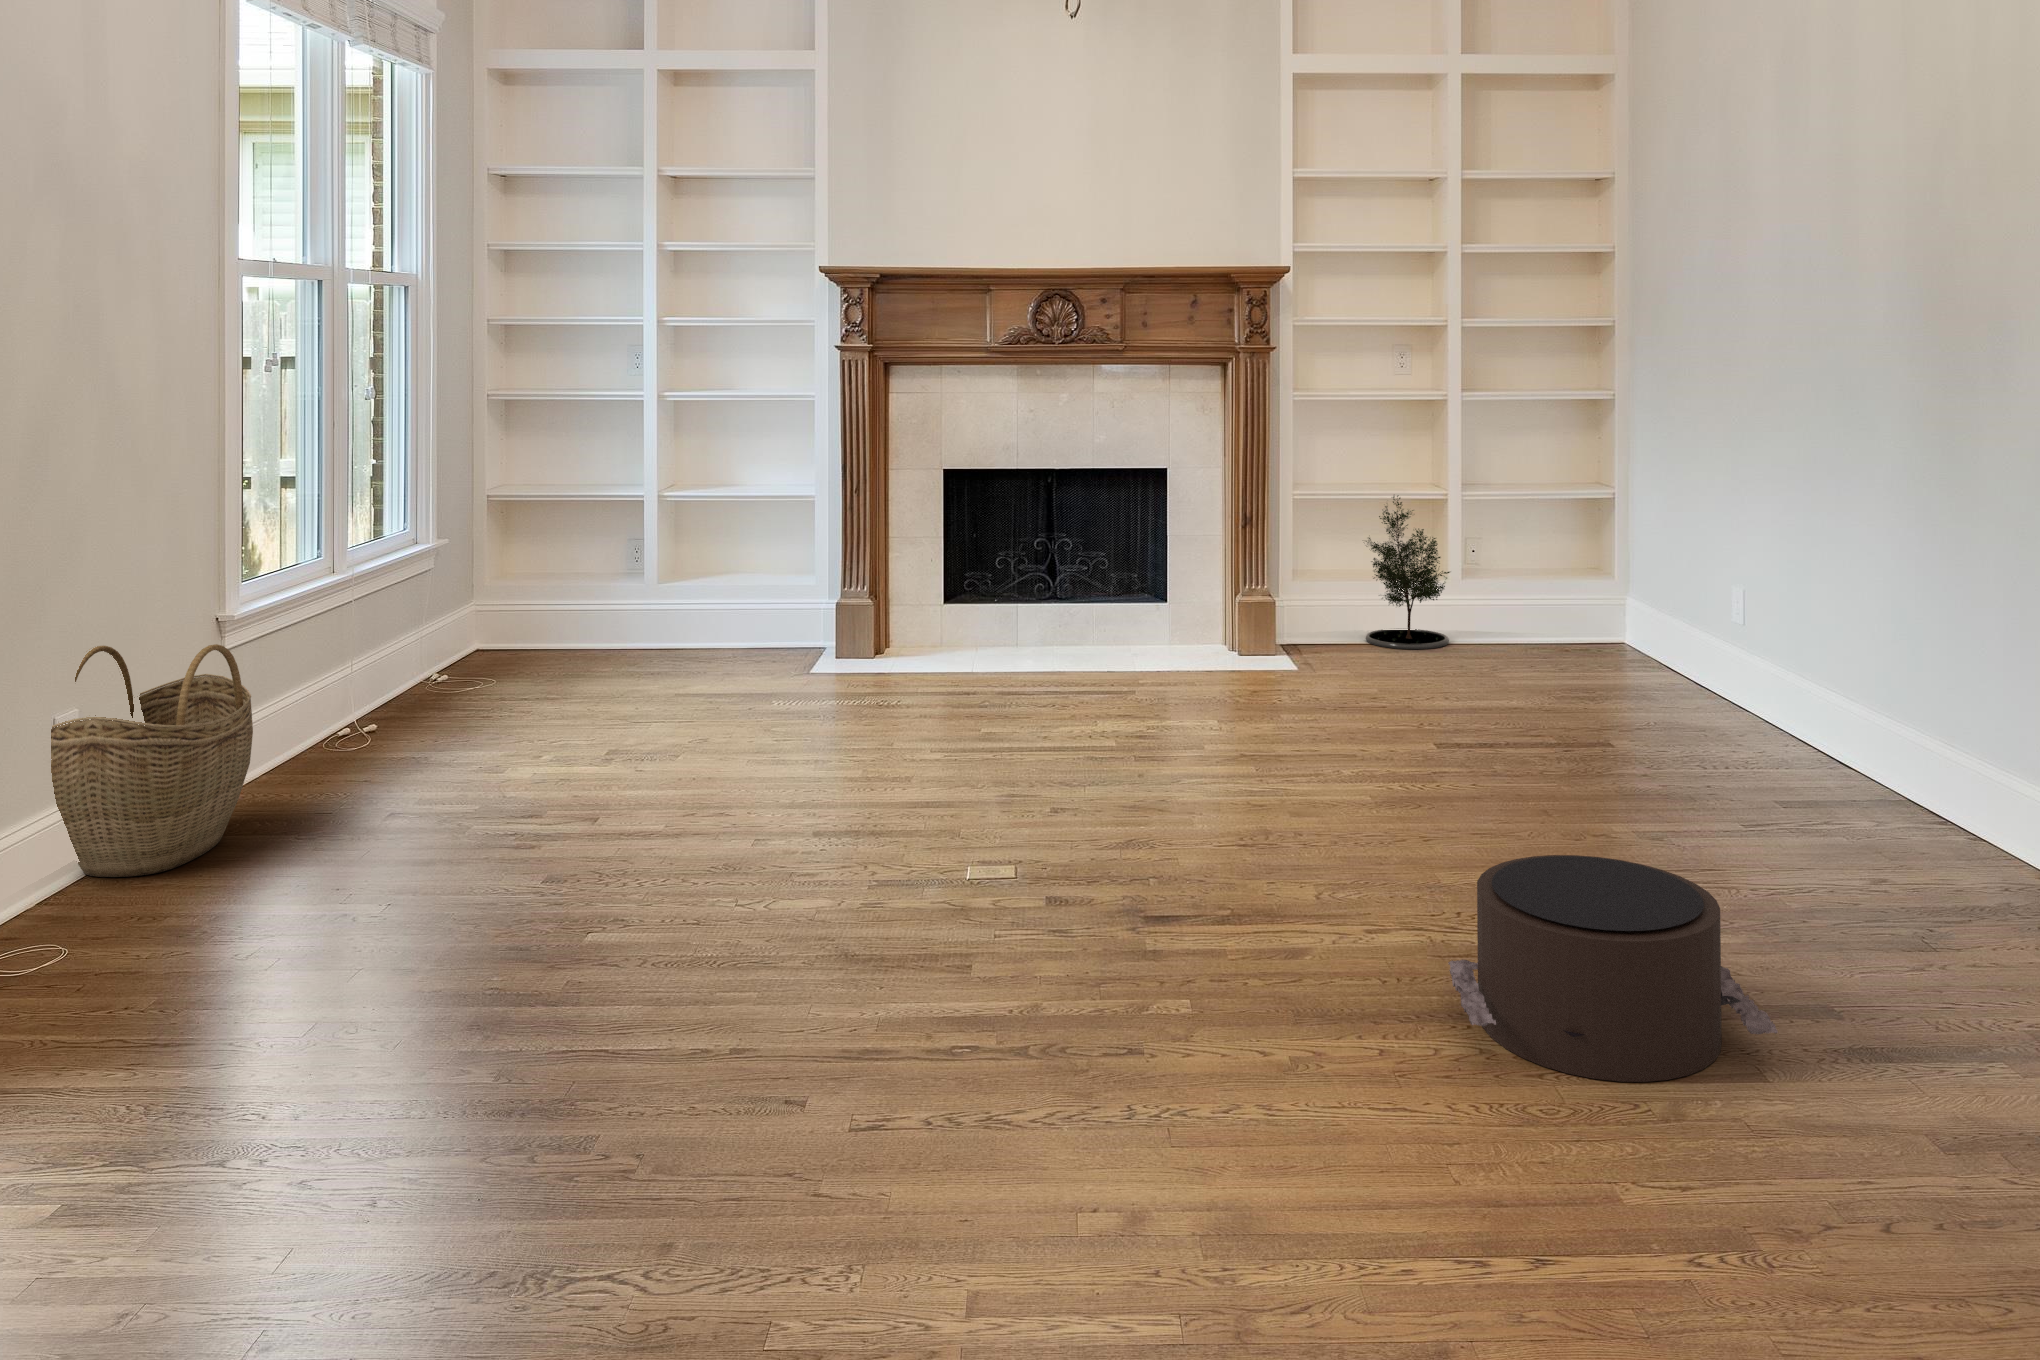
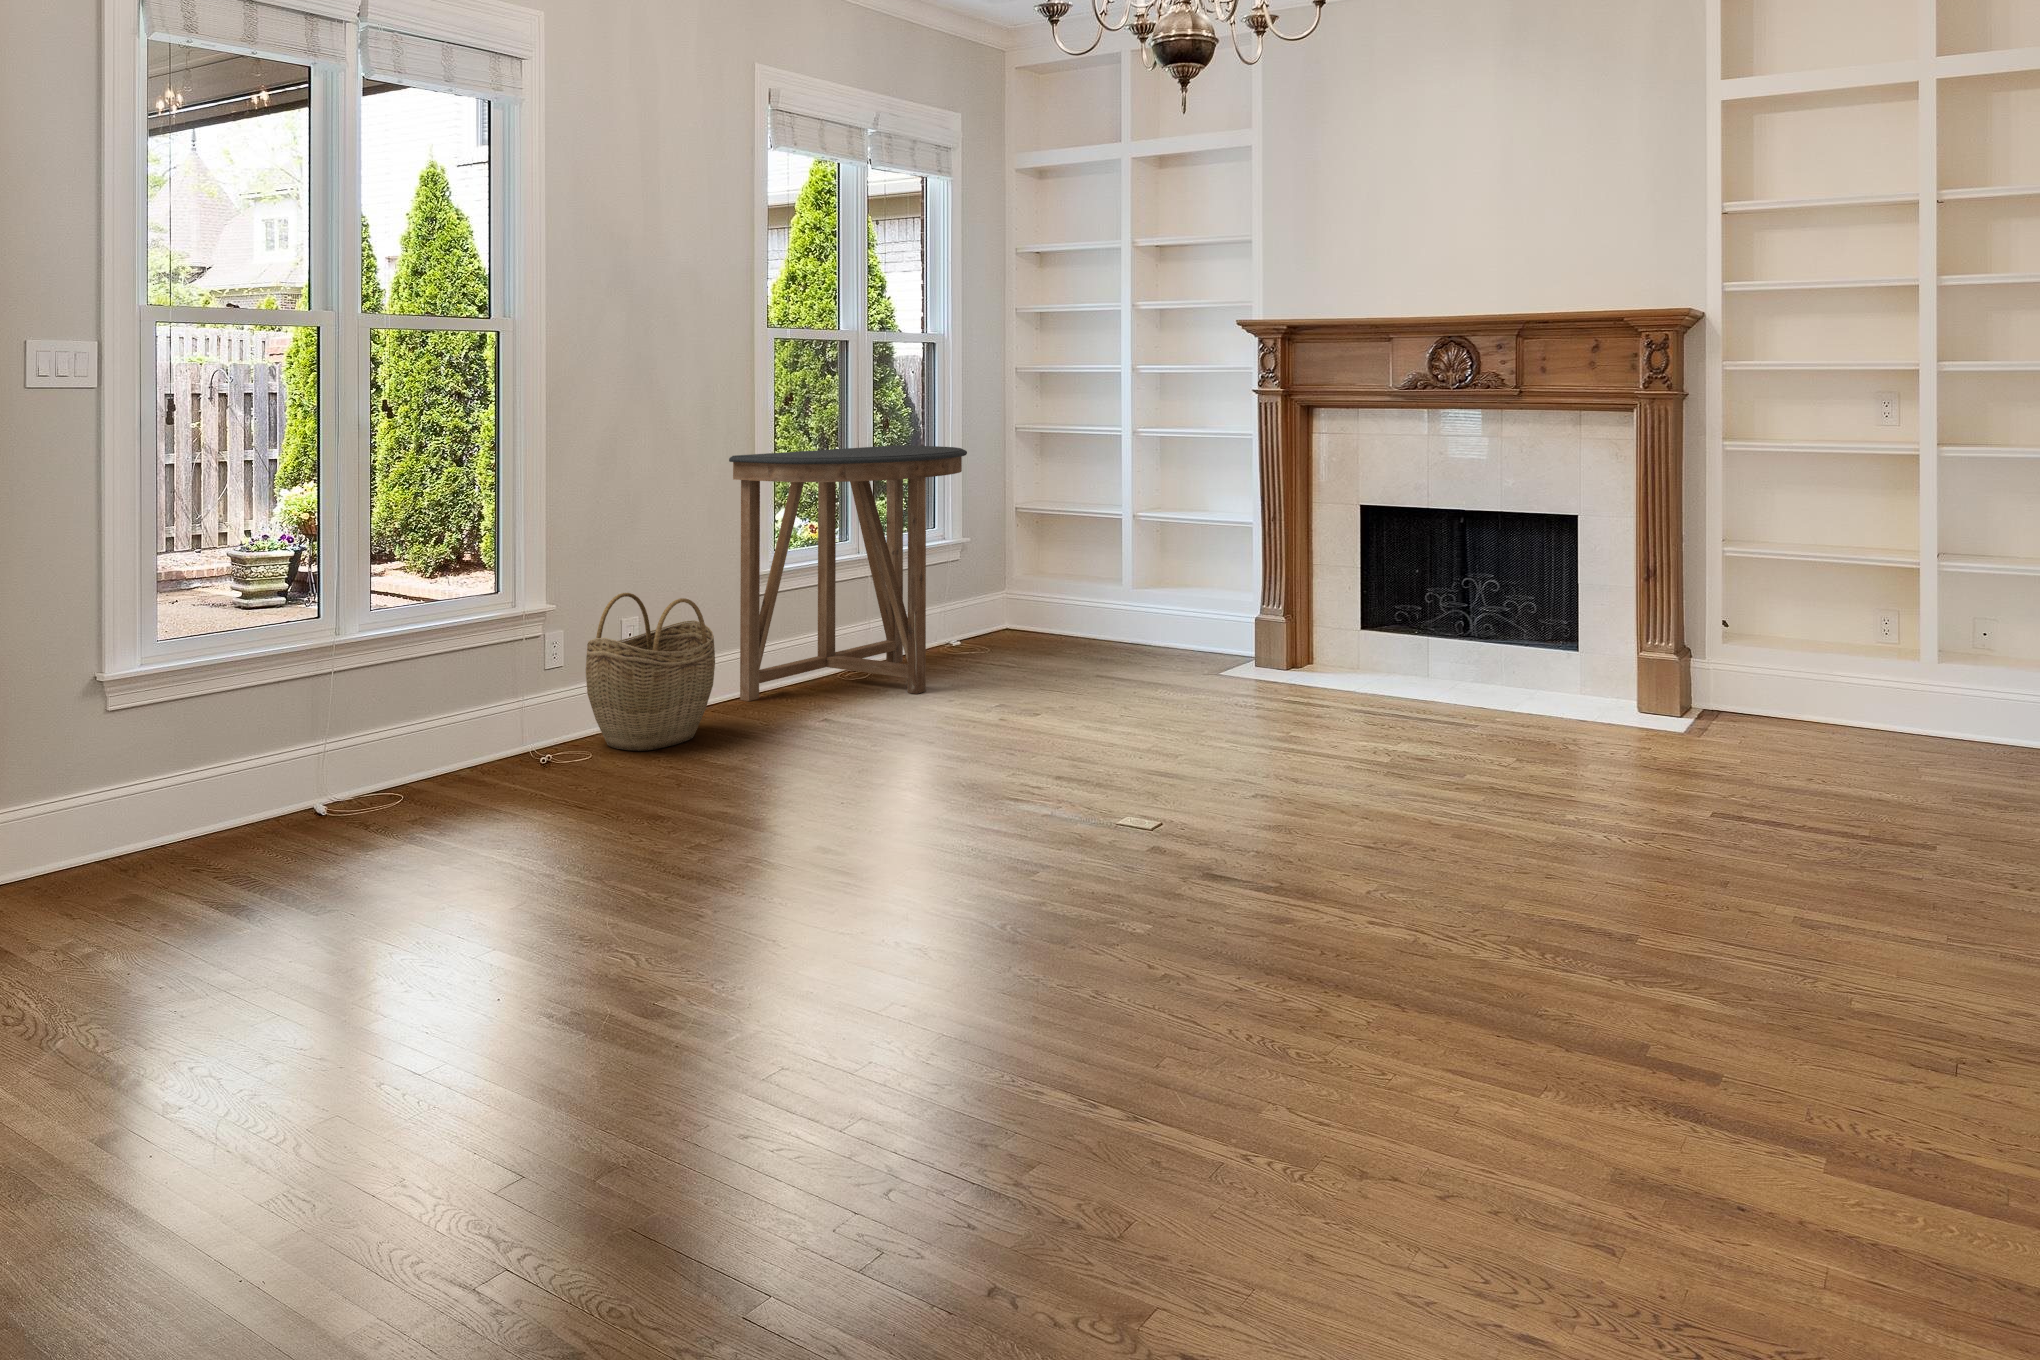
console table: none [218,421,524,774] -> present [729,445,967,701]
potted tree: present [1365,496,1450,649] -> none [1798,561,1916,740]
pouf: present [1448,855,1778,1082] -> none [1334,891,1639,1099]

